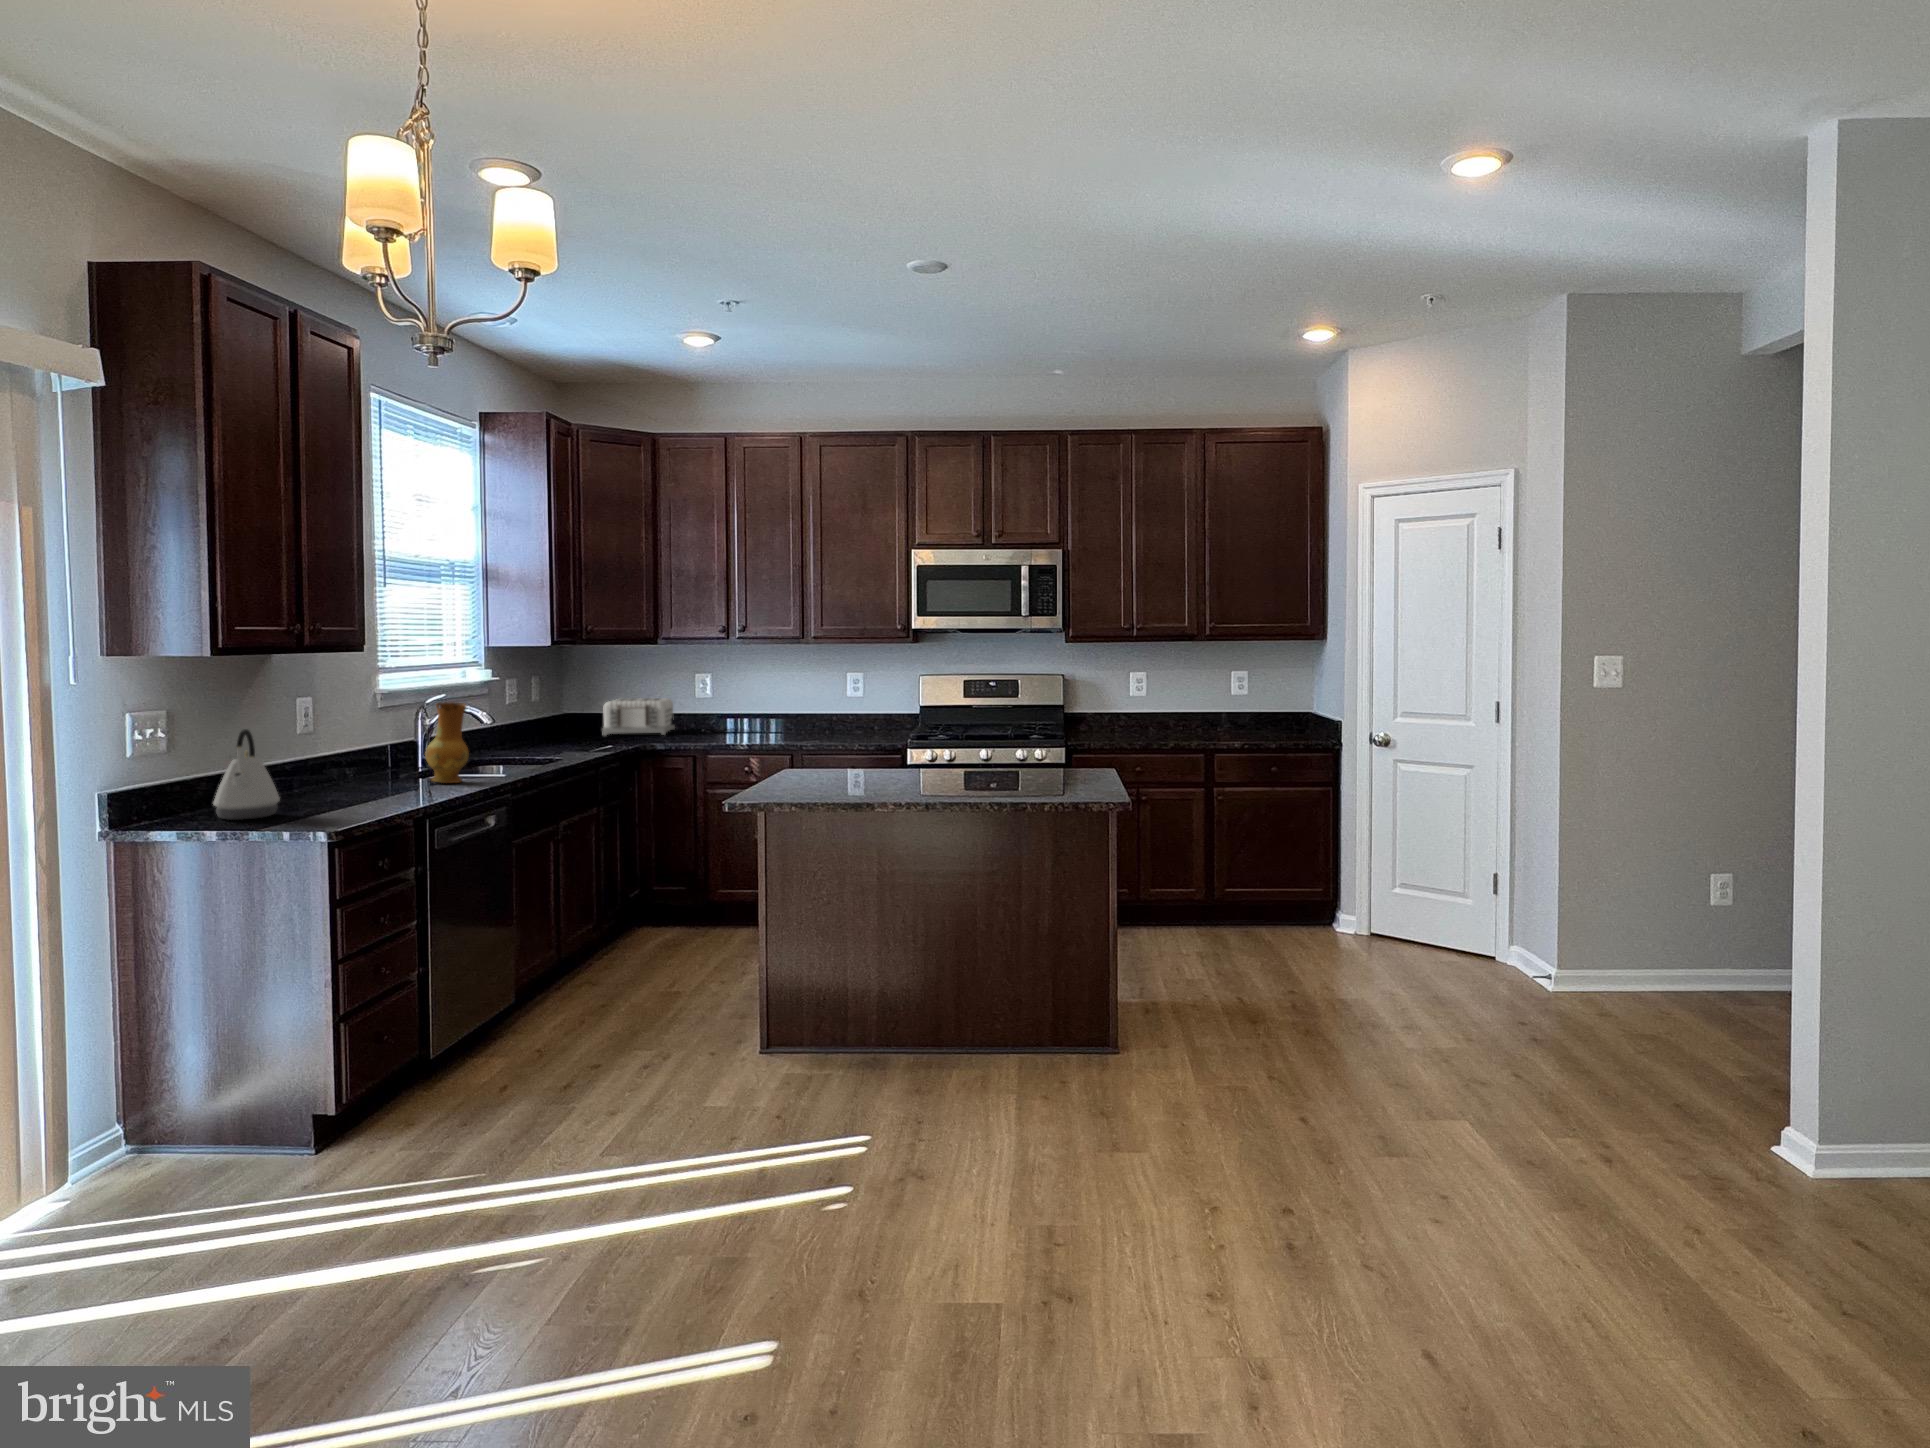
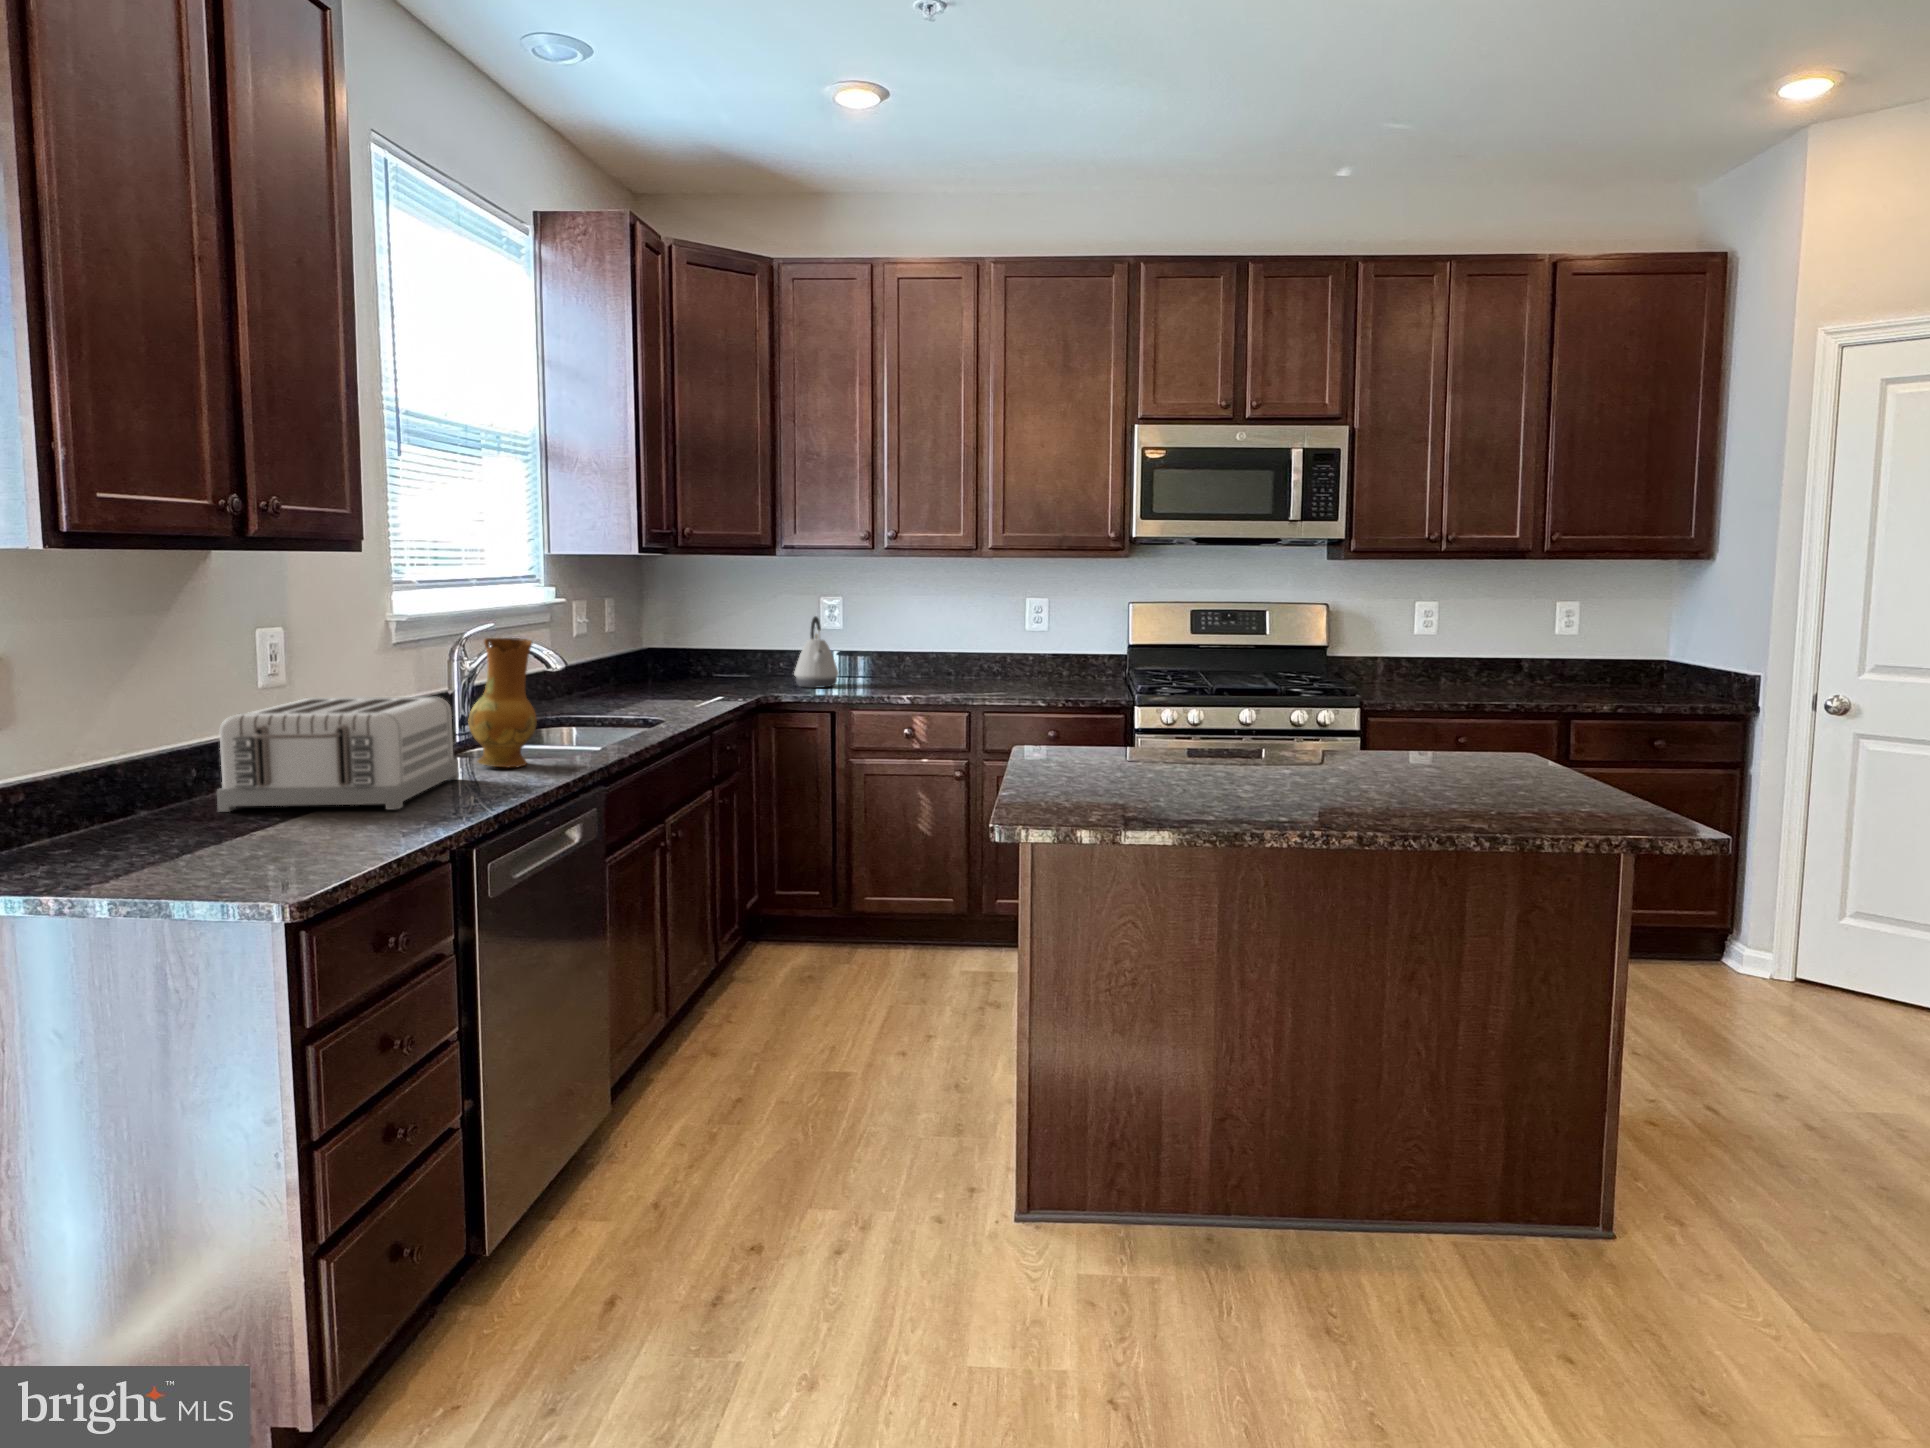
toaster: present [603,698,675,735] -> present [217,697,459,812]
kettle: present [213,729,280,820] -> present [794,616,839,688]

